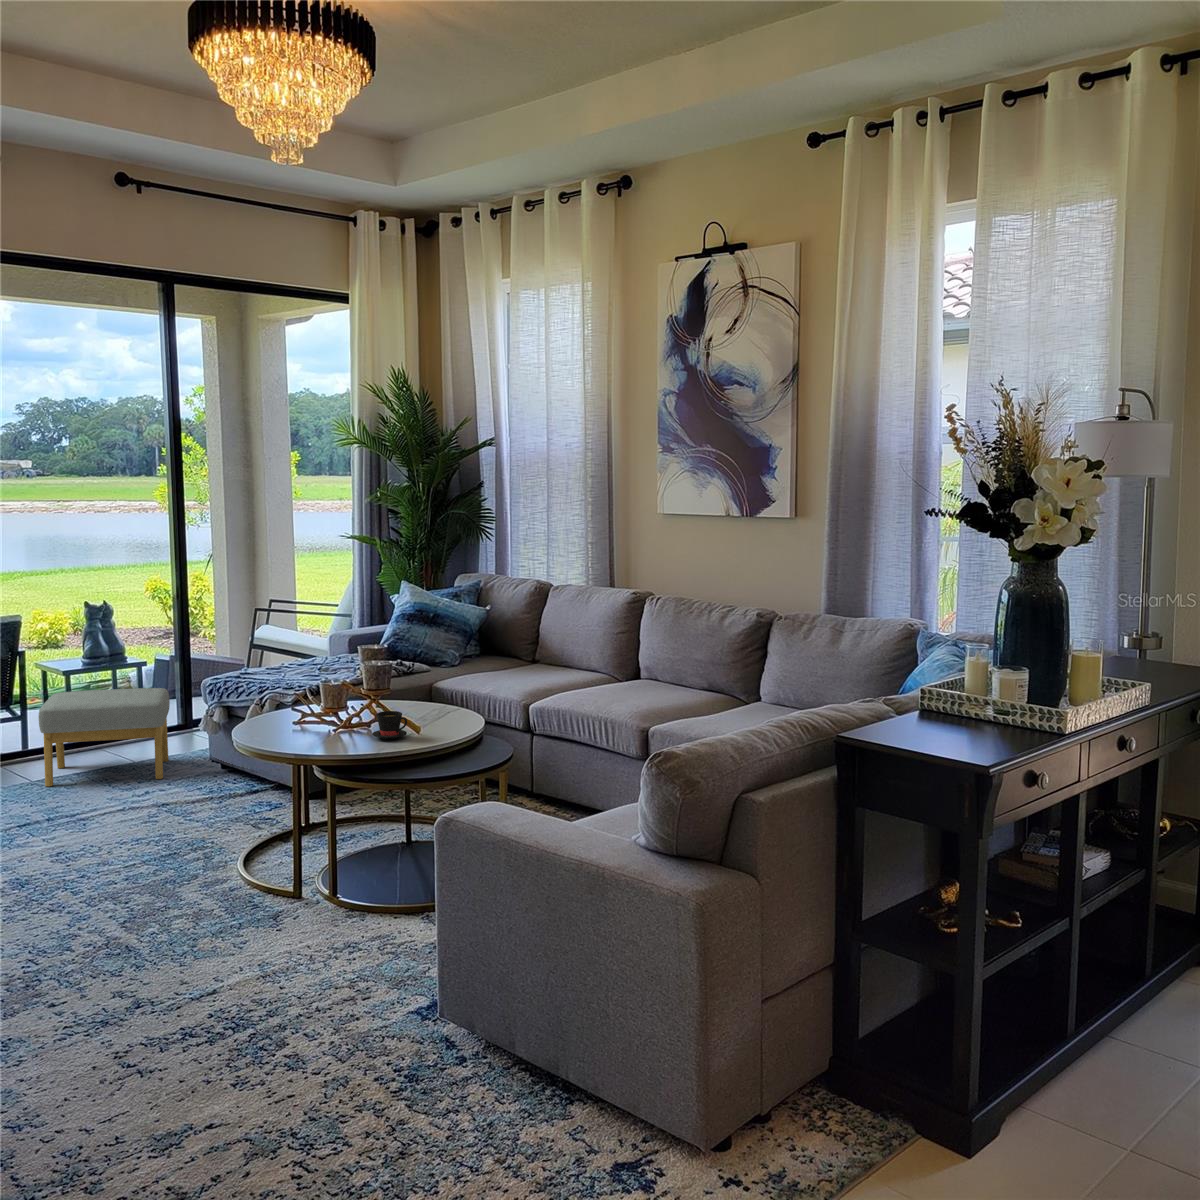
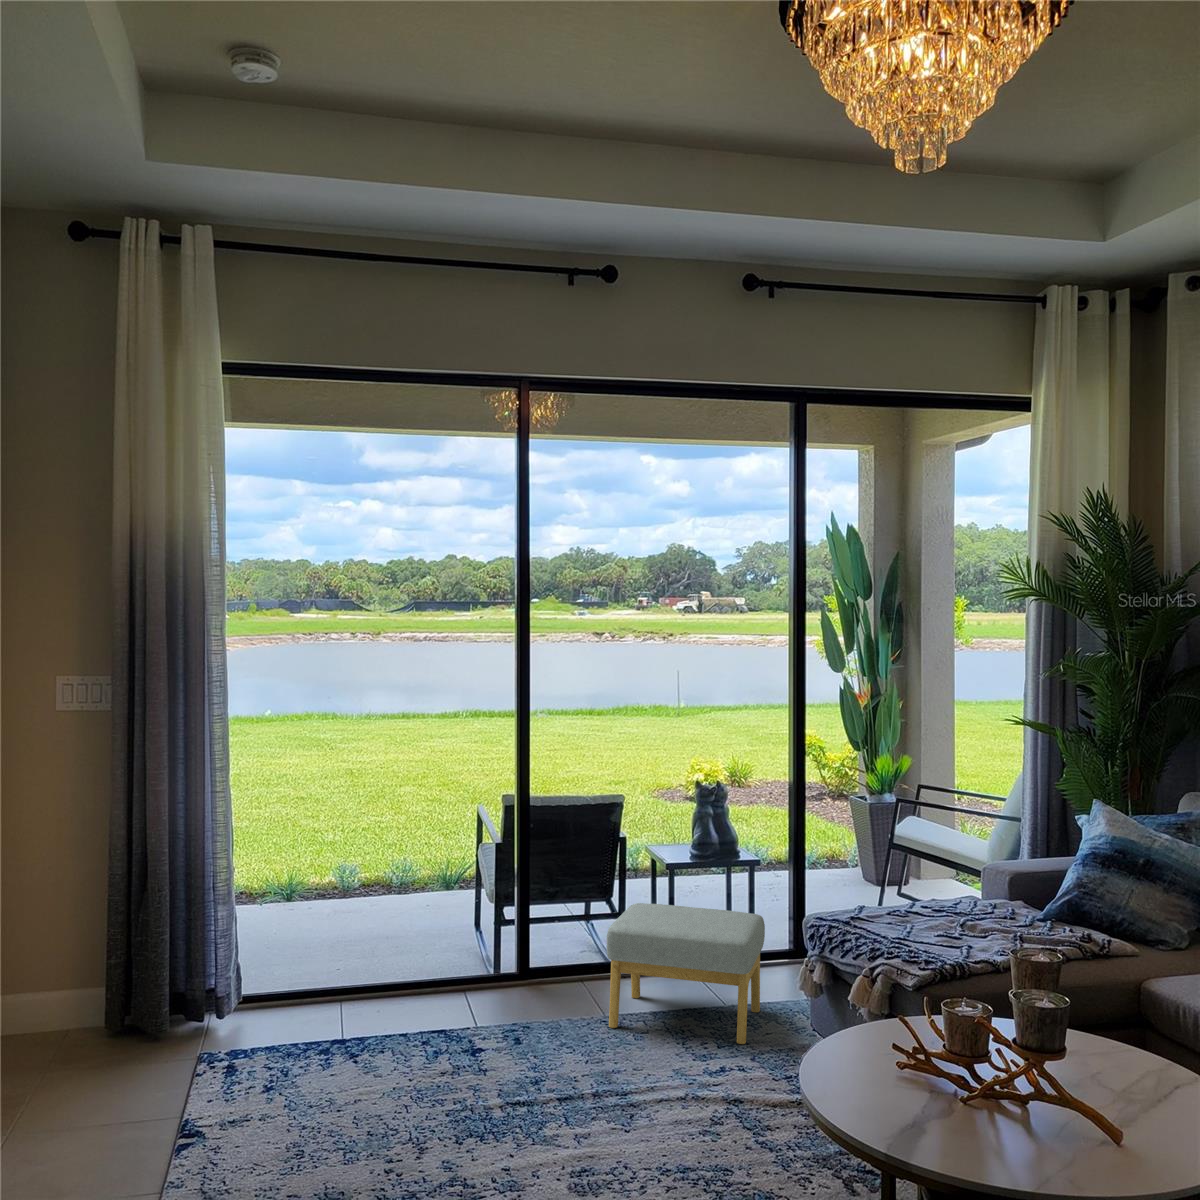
teacup: present [372,711,407,740] -> none [1030,1091,1097,1152]

